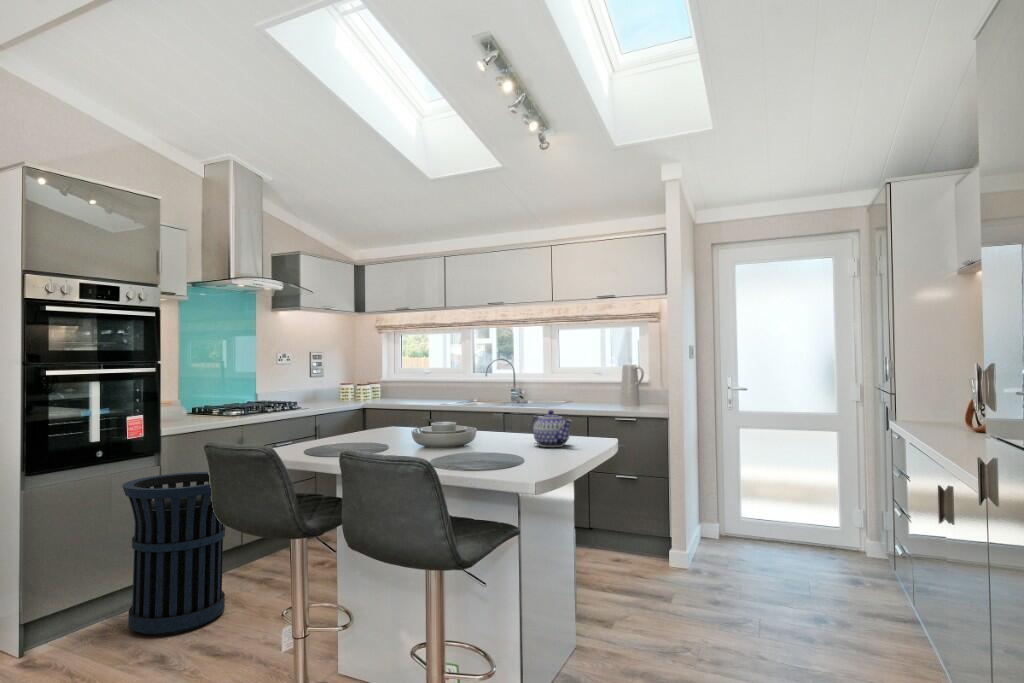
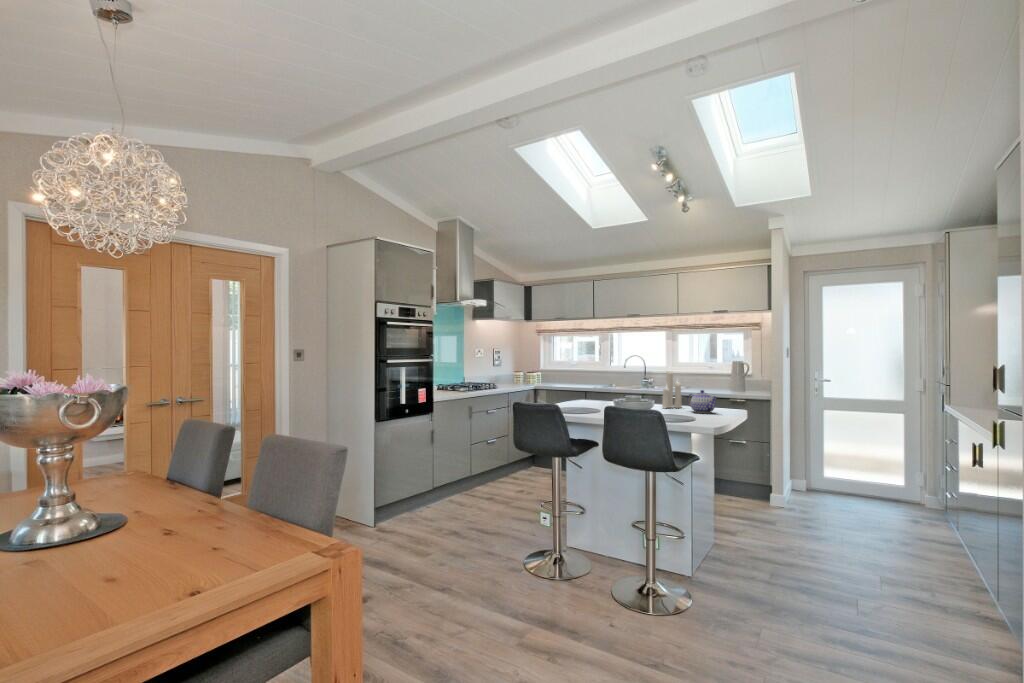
candle: none [498,370,529,438] -> present [662,371,682,408]
trash can: present [122,472,225,635] -> none [421,425,483,521]

